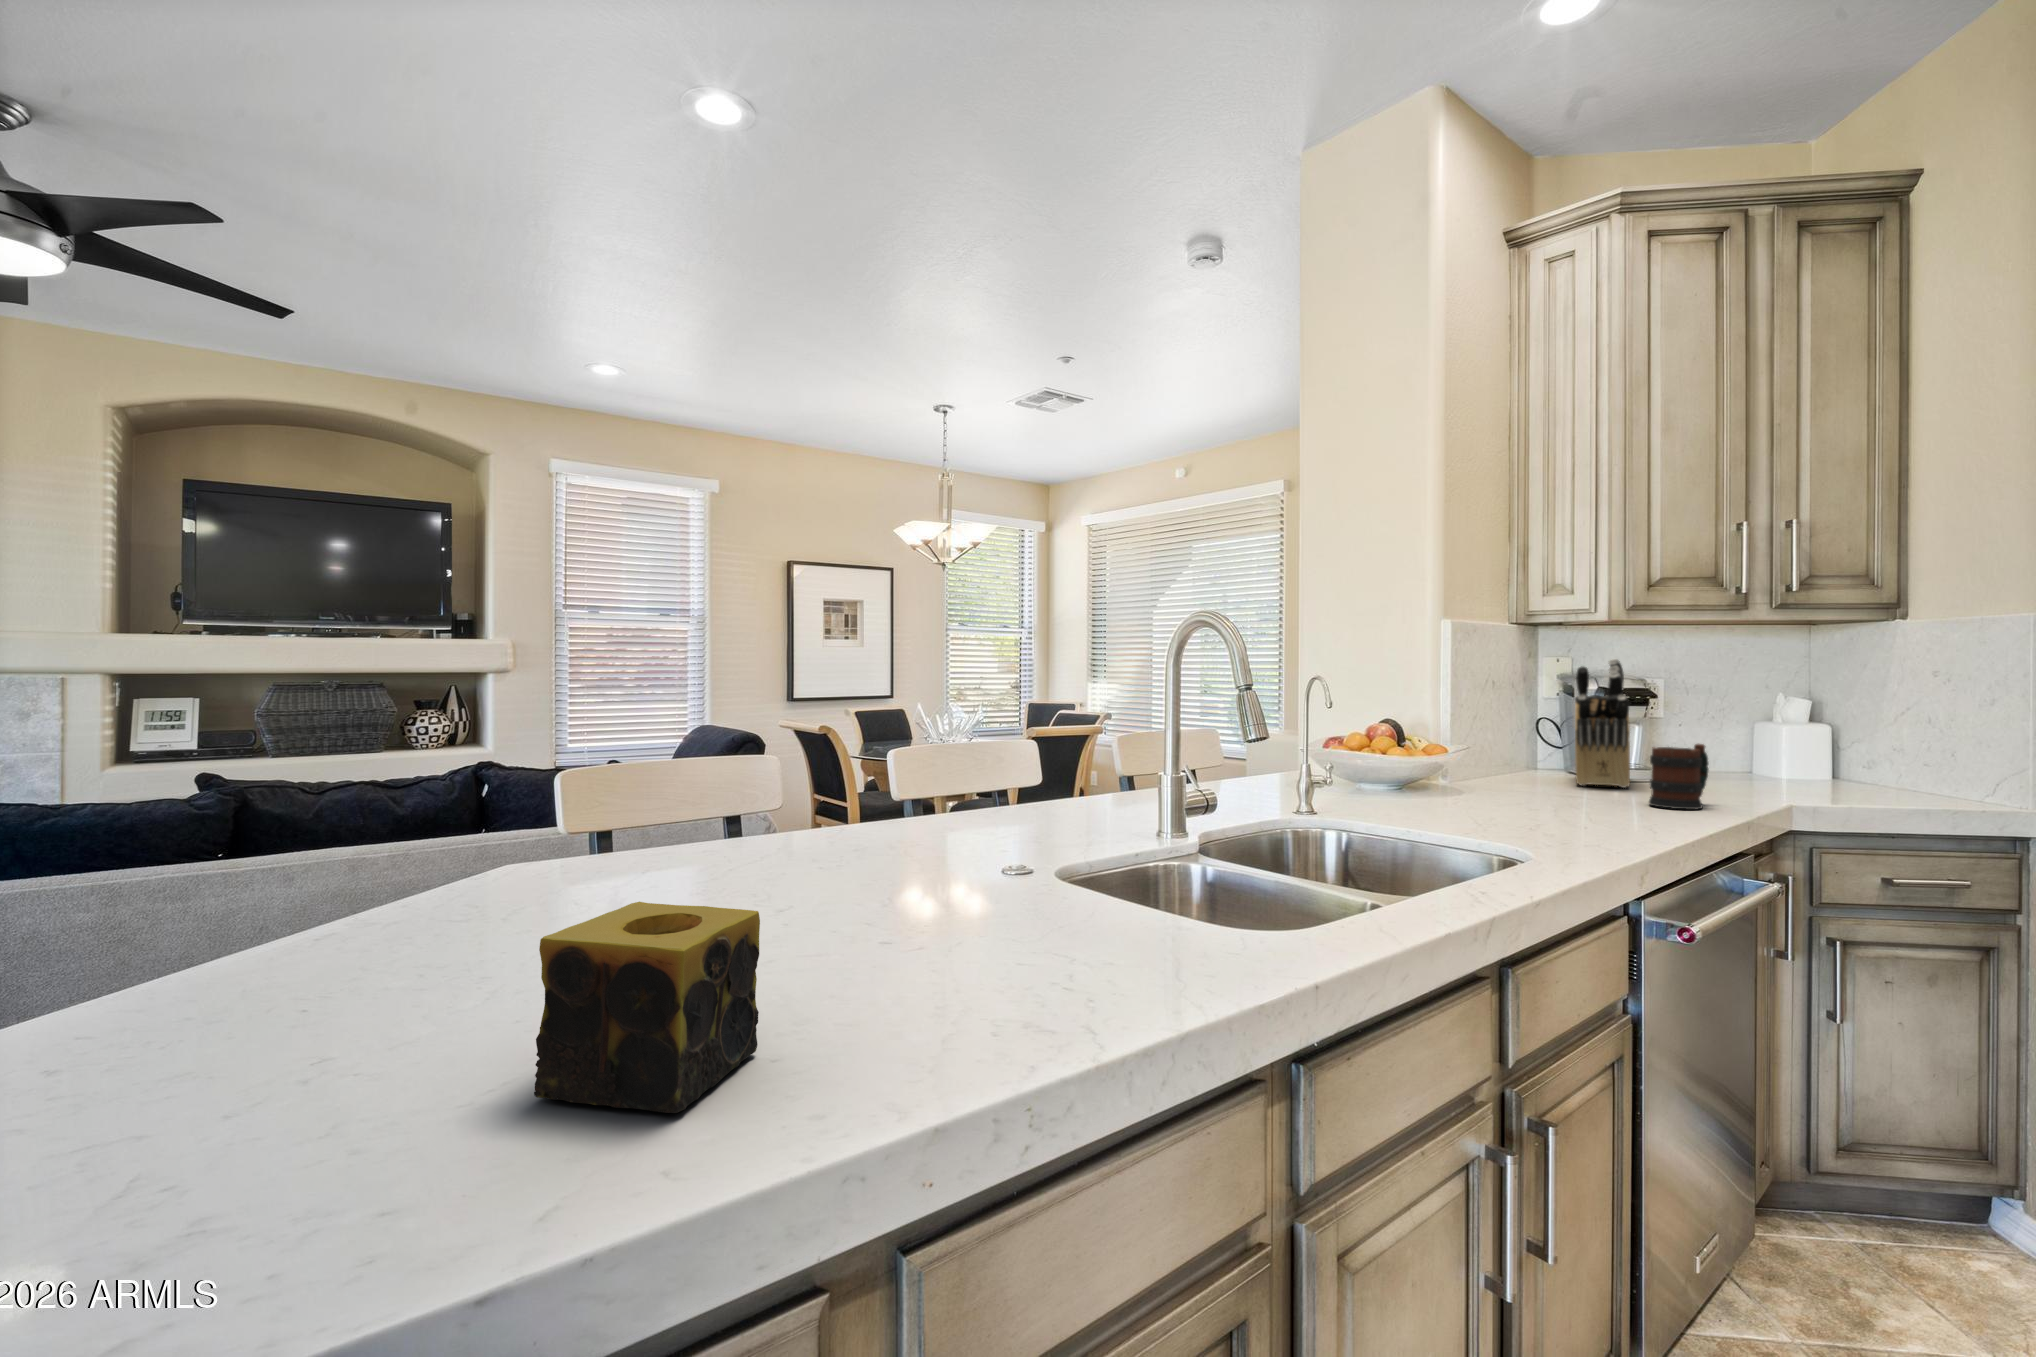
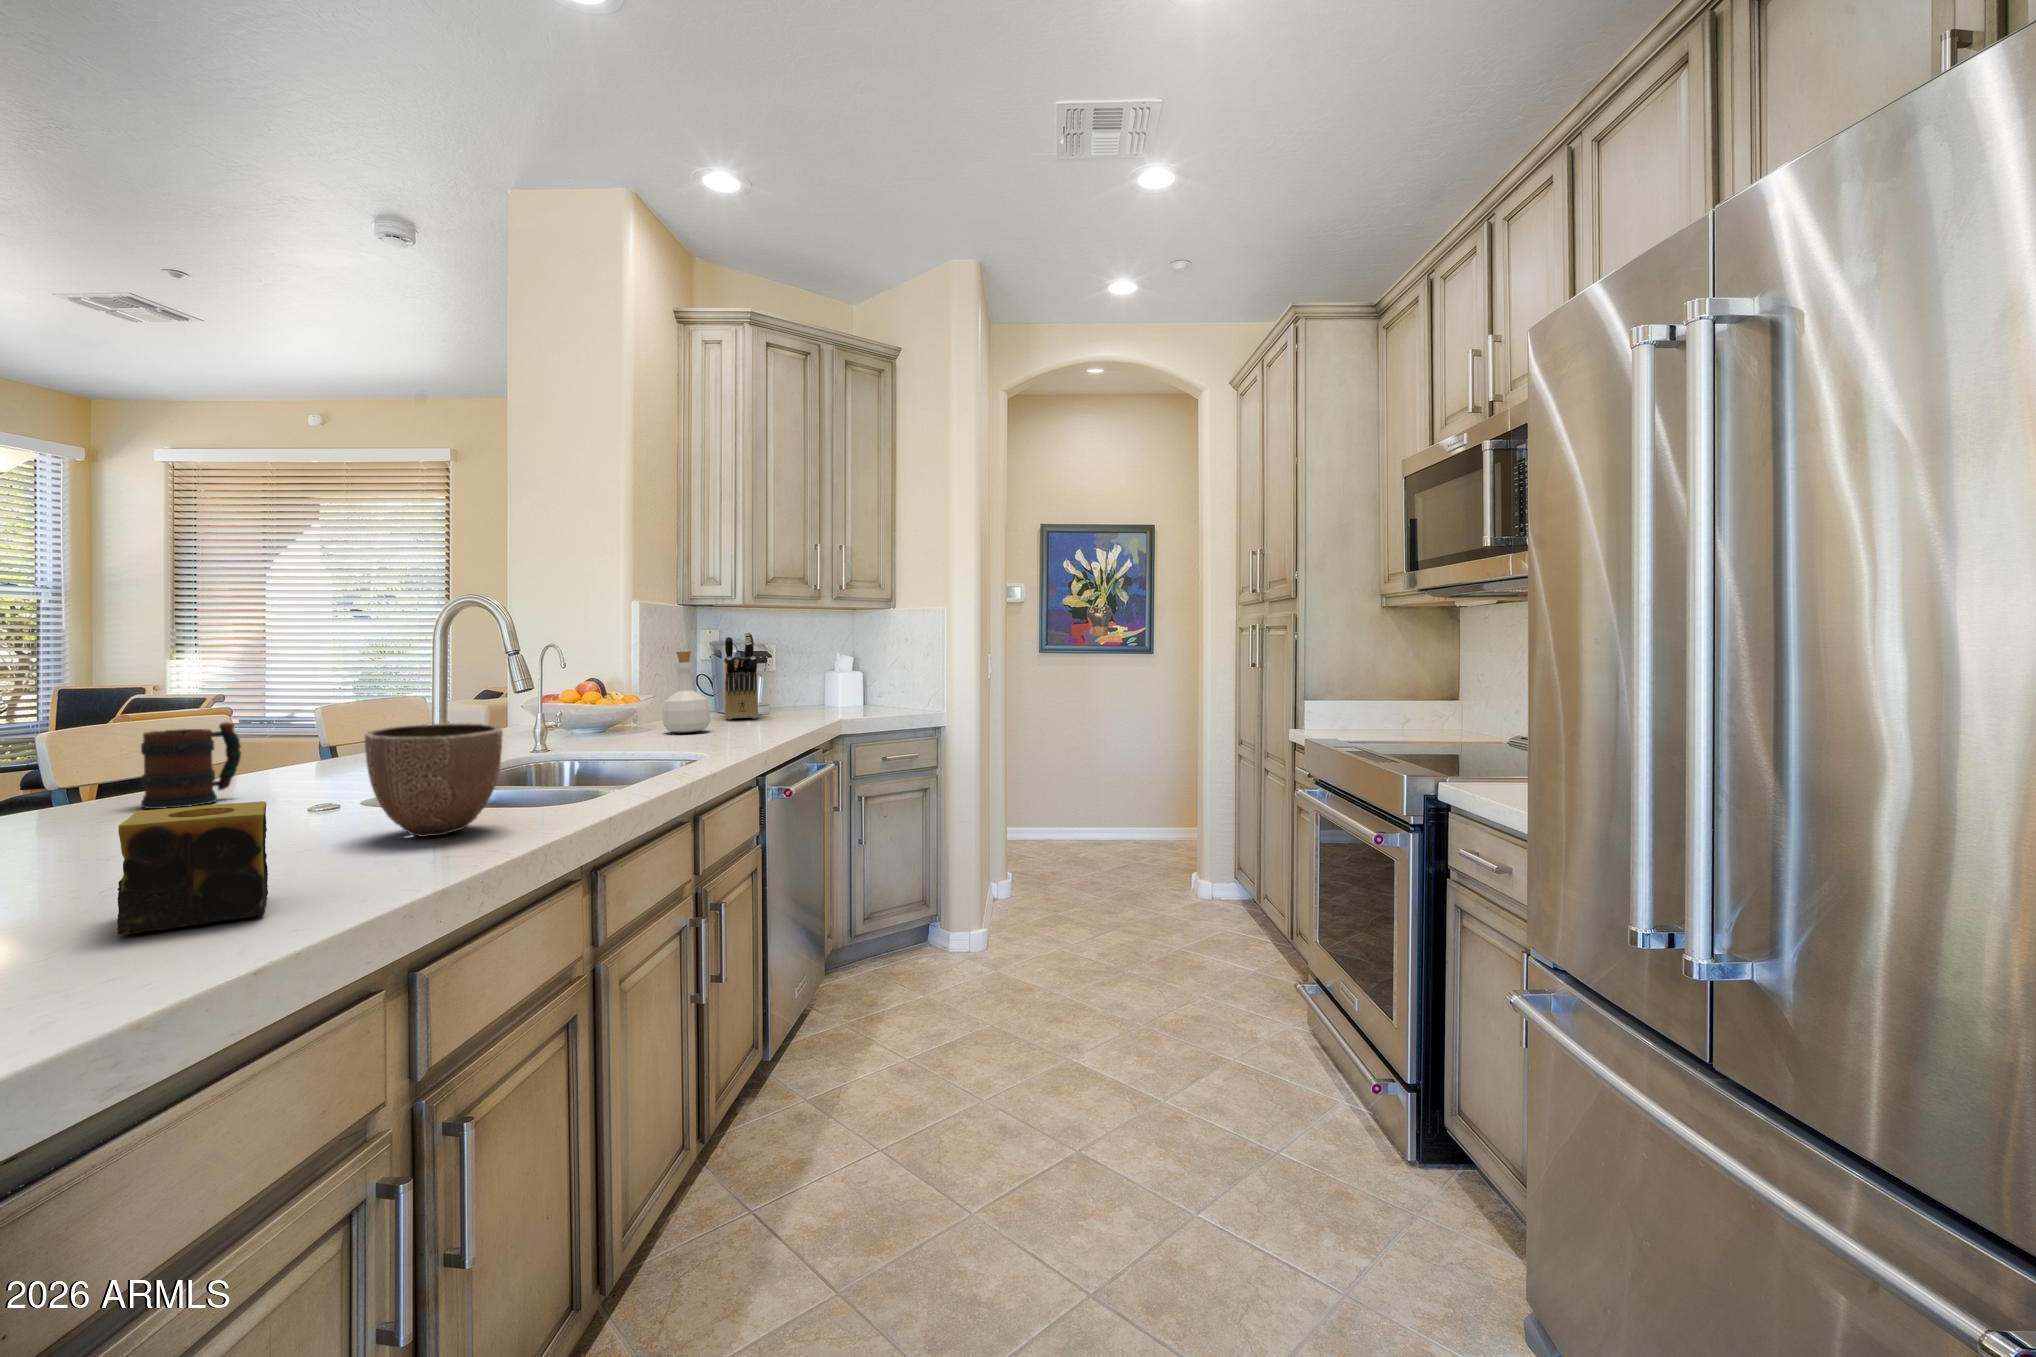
bottle: none [1475,687,1549,803] -> present [662,651,711,733]
mug: present [1649,744,1709,809] -> present [141,722,242,809]
decorative bowl: none [979,790,1150,966] -> present [365,723,503,837]

